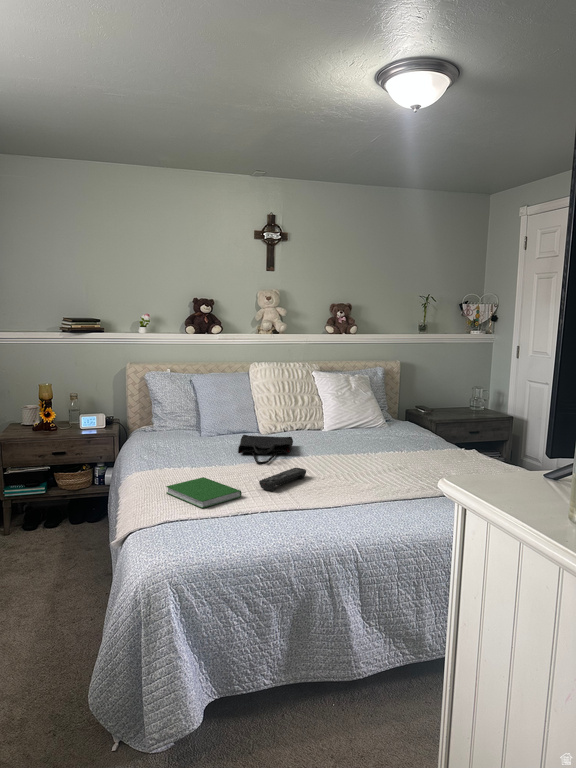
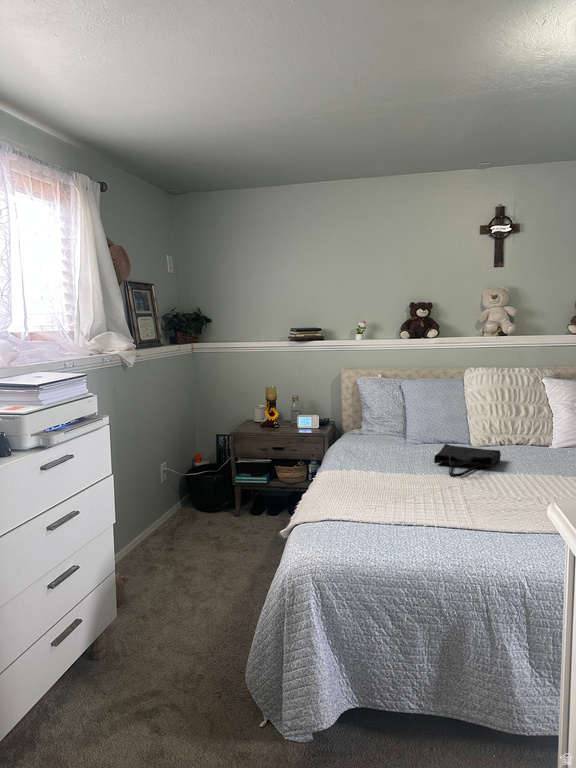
remote control: present [259,468,306,491] -> none [437,483,498,505]
hardcover book: present [166,477,242,508] -> none [341,483,415,513]

